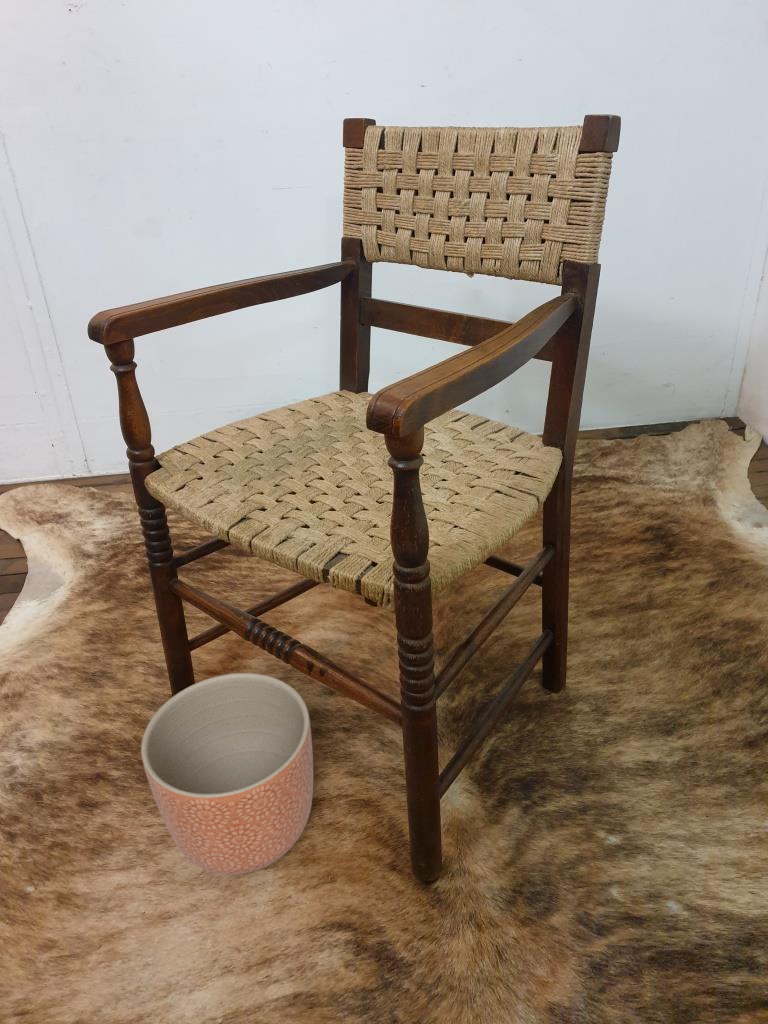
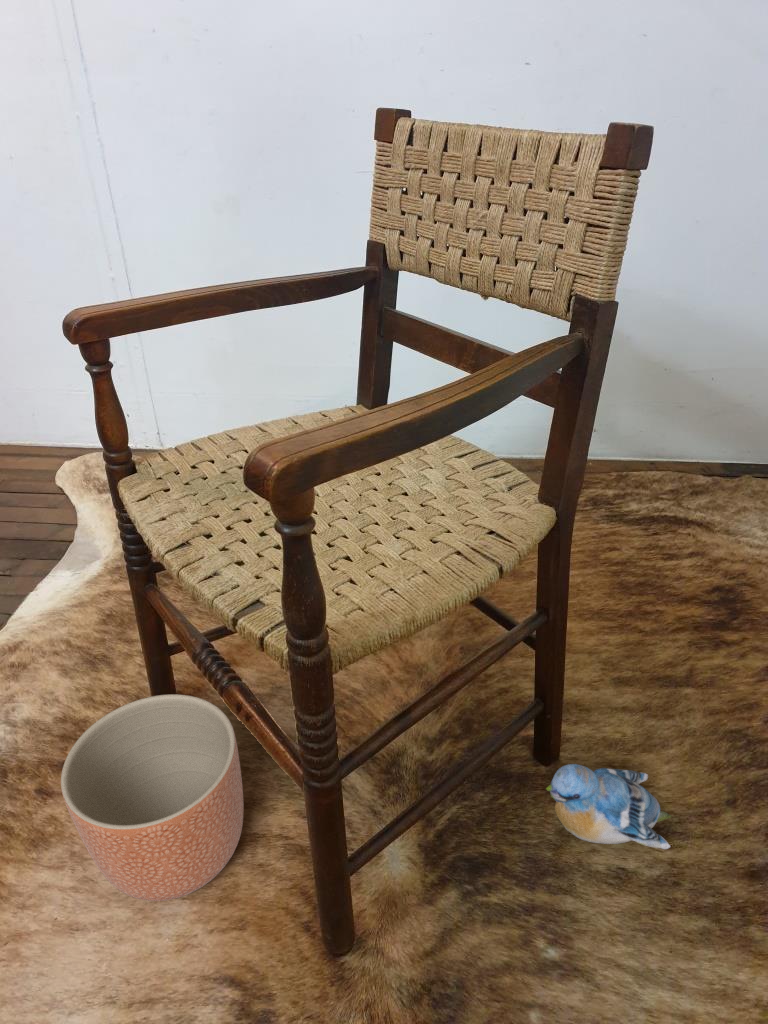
plush toy: none [577,676,686,743] -> present [546,764,671,849]

